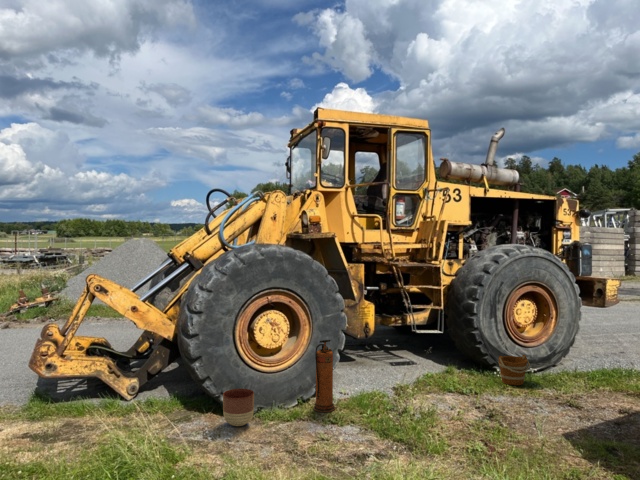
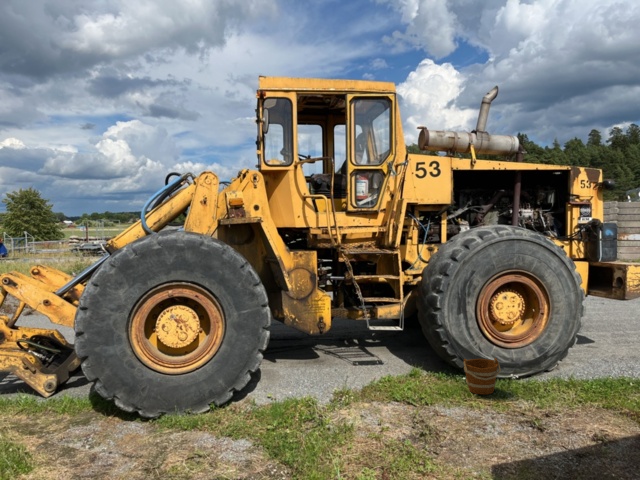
fire extinguisher: present [313,340,335,412] -> none [221,339,247,420]
planter: present [223,388,254,426] -> none [109,391,145,432]

